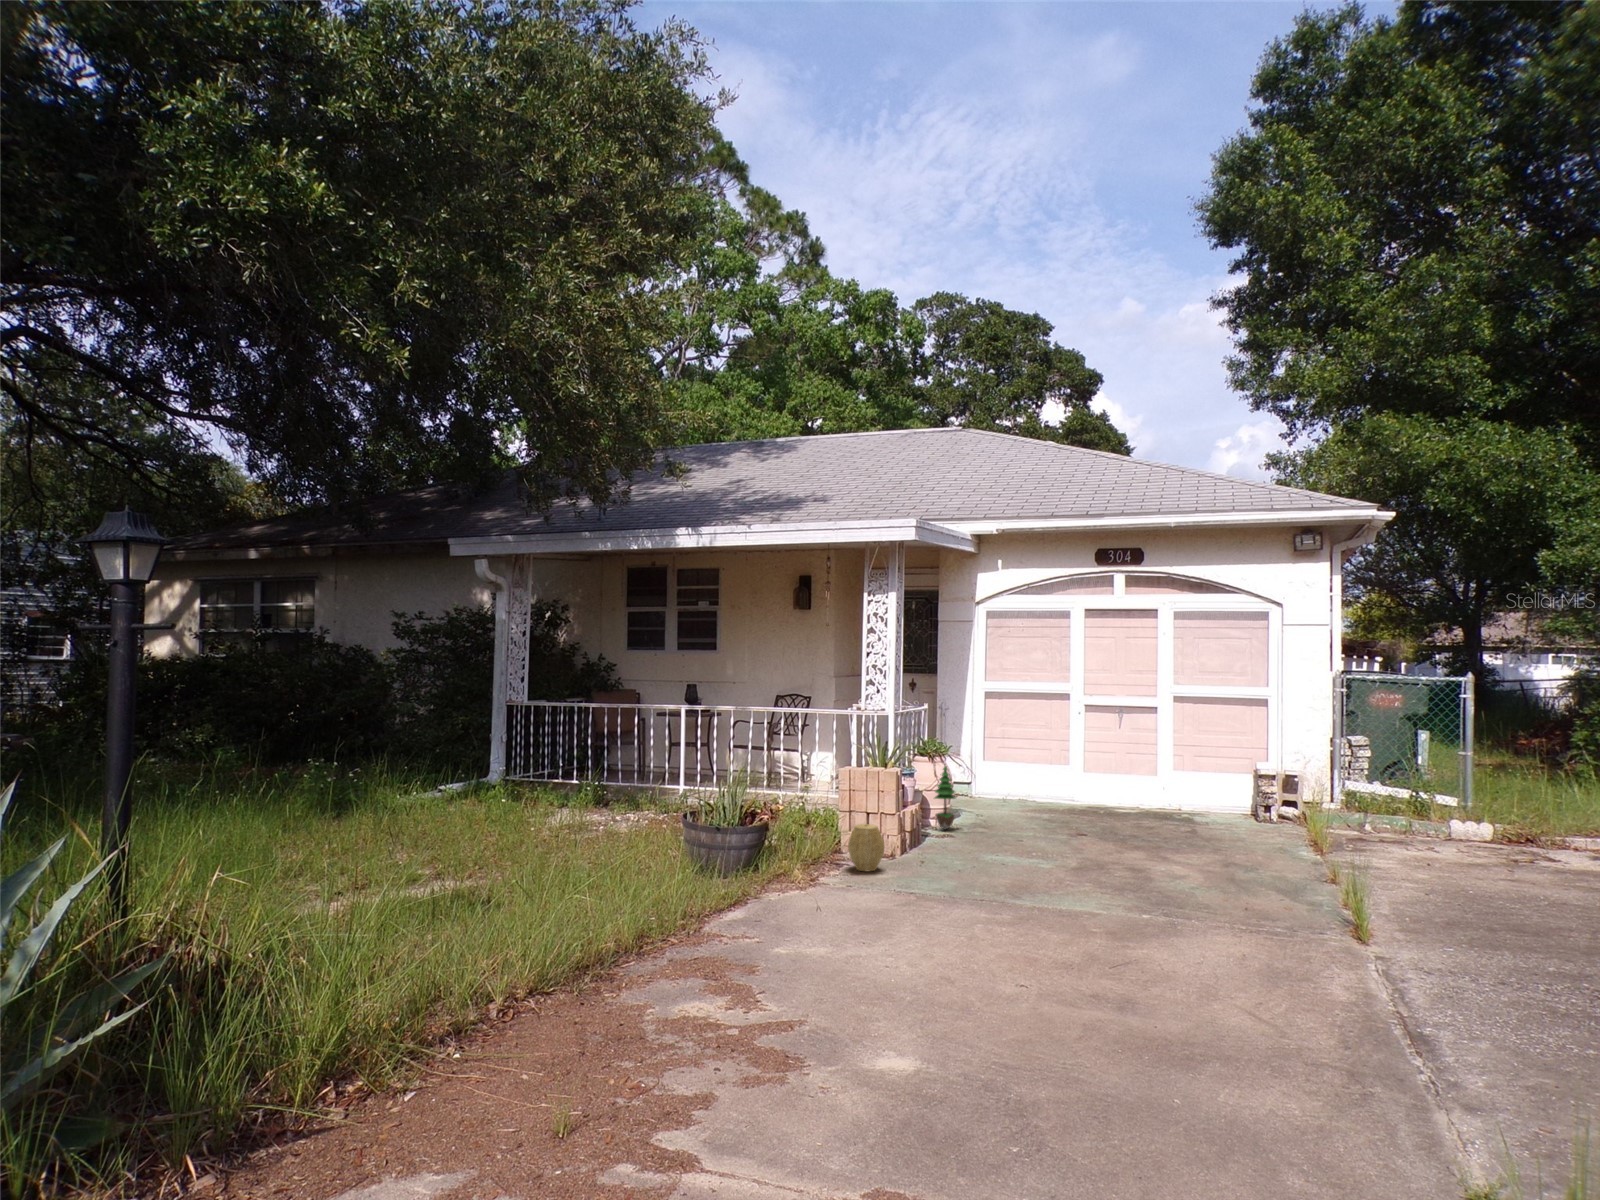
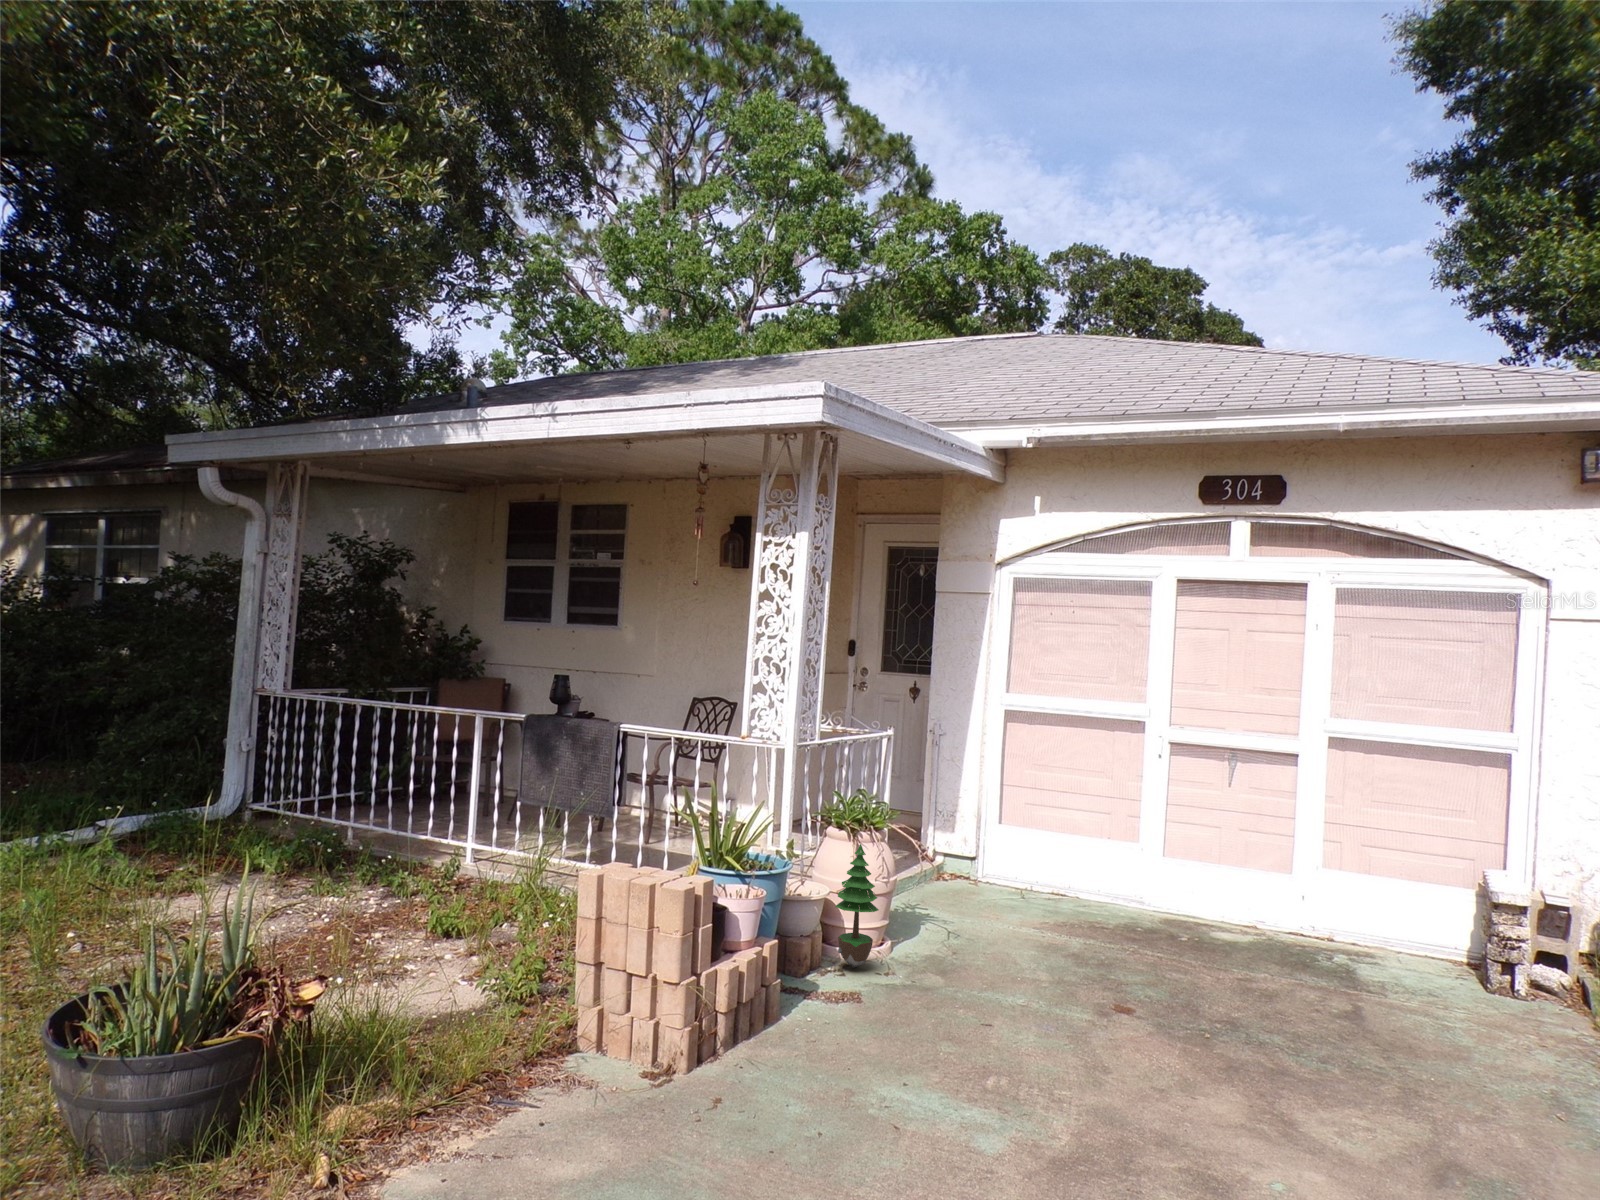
woven basket: present [848,824,885,871] -> none [553,977,634,1088]

